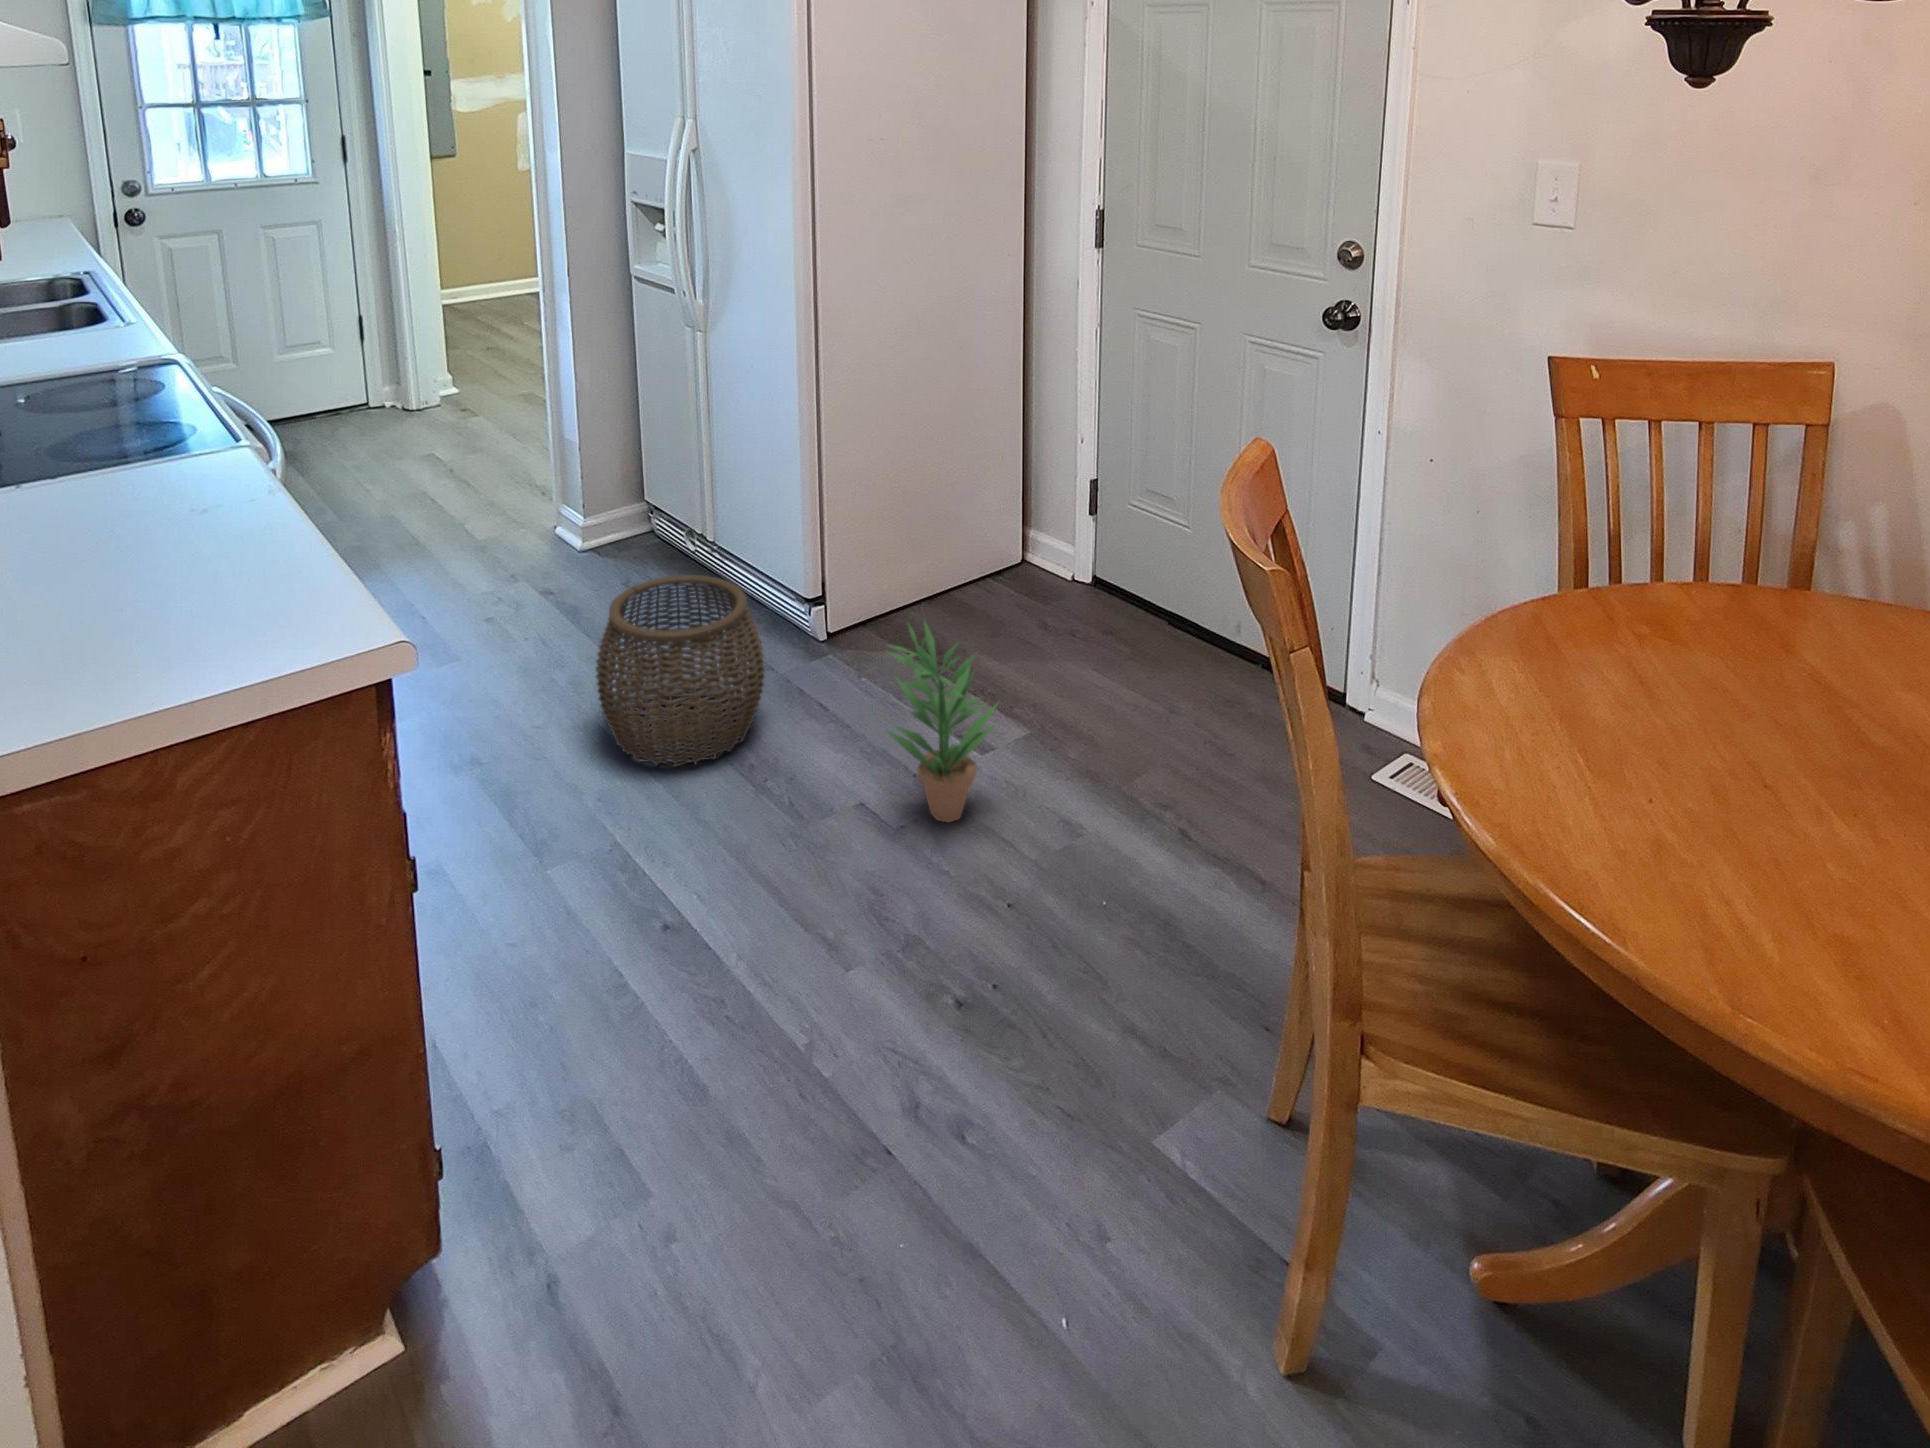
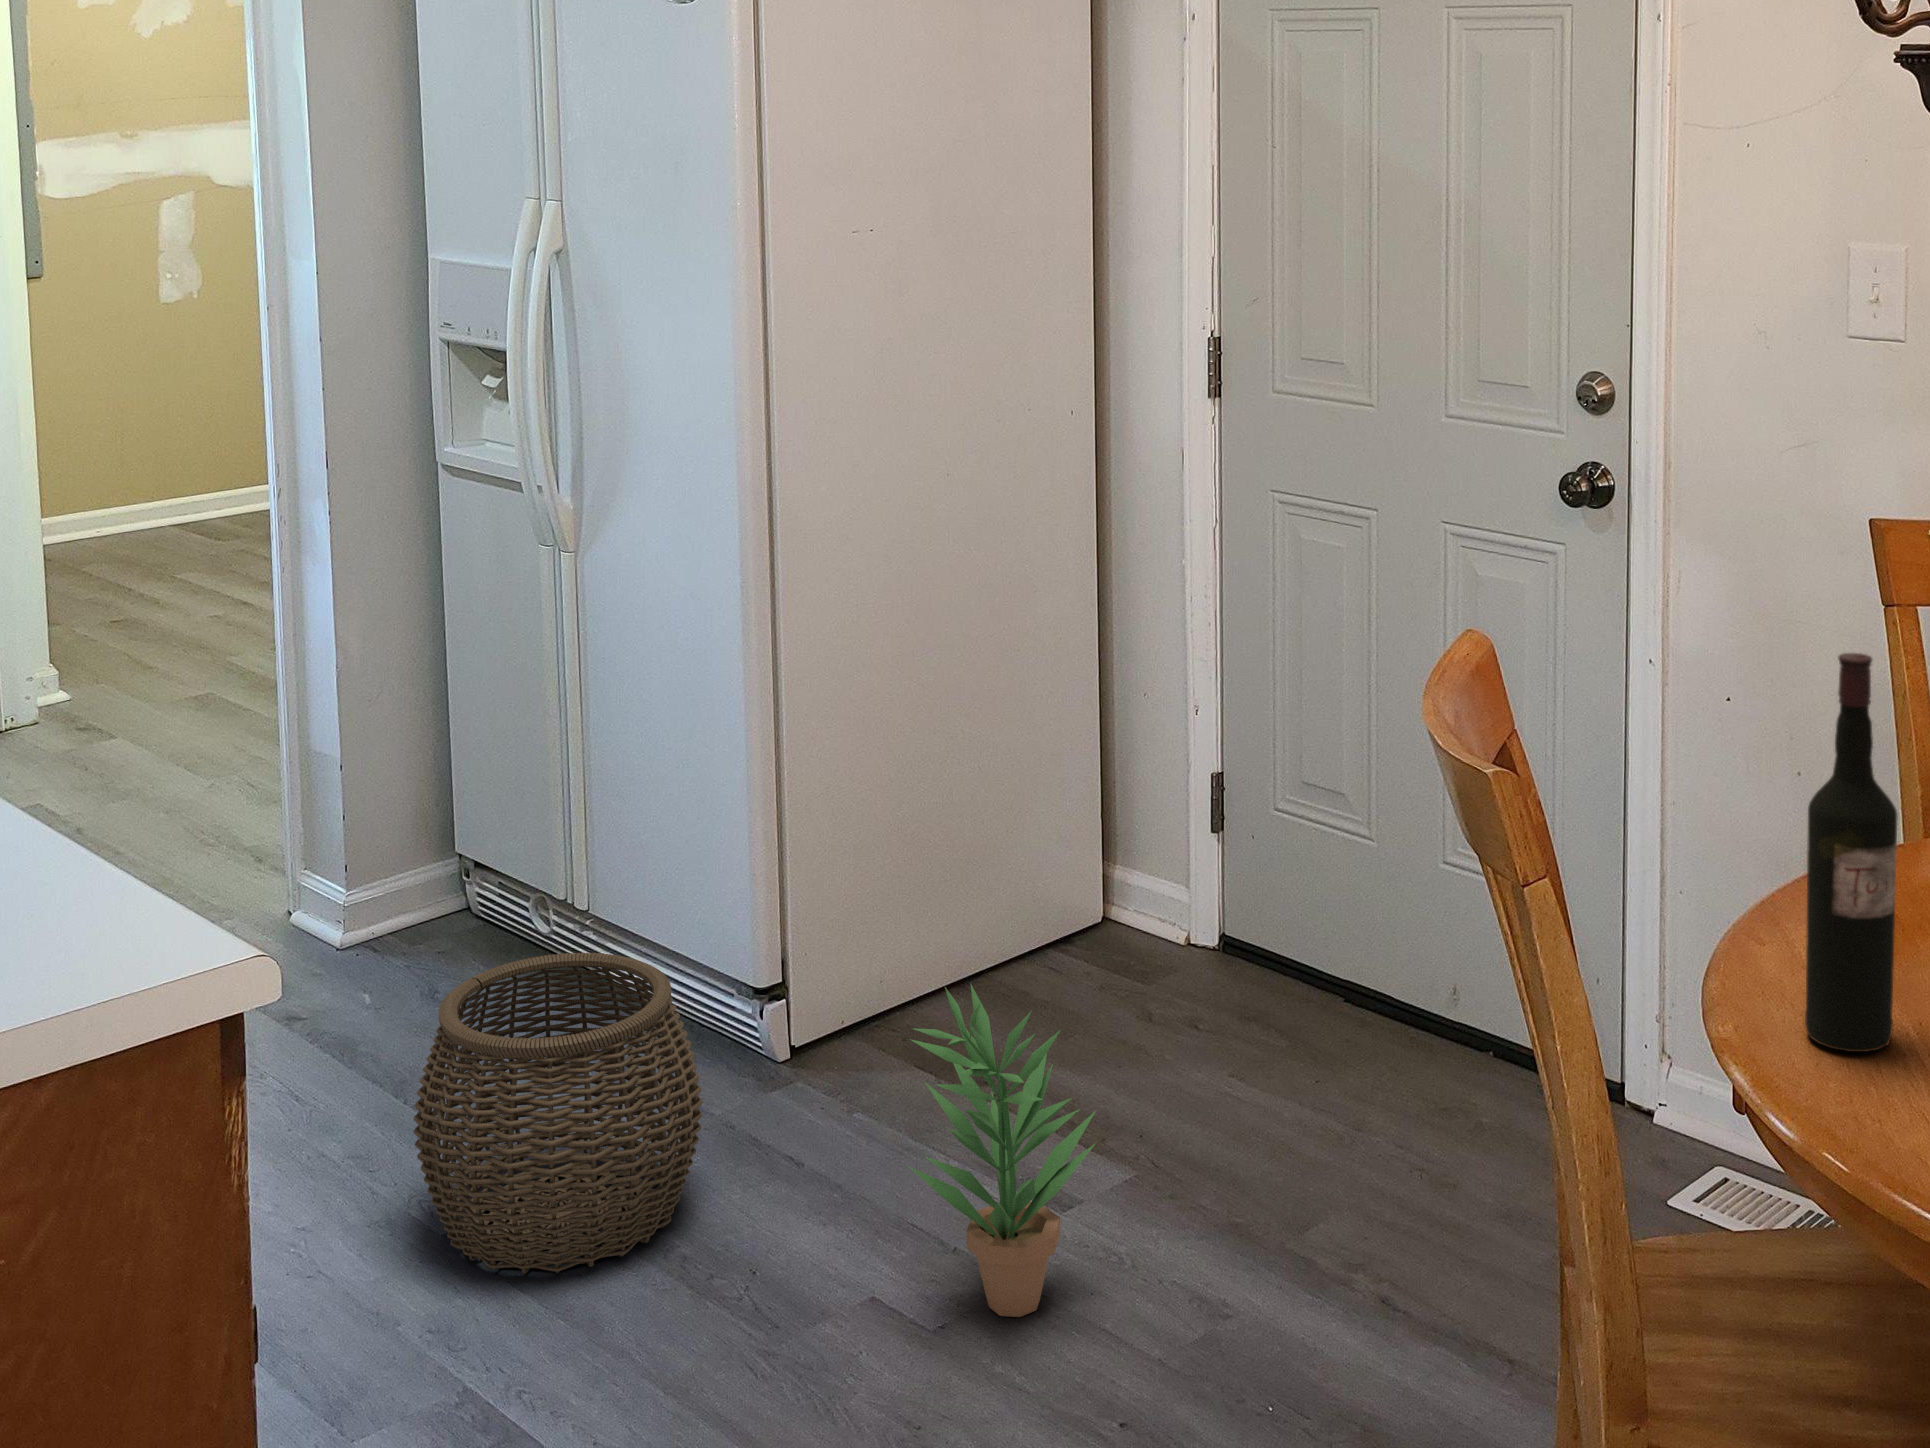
wine bottle: none [1503,478,1590,775] -> present [1805,653,1898,1052]

